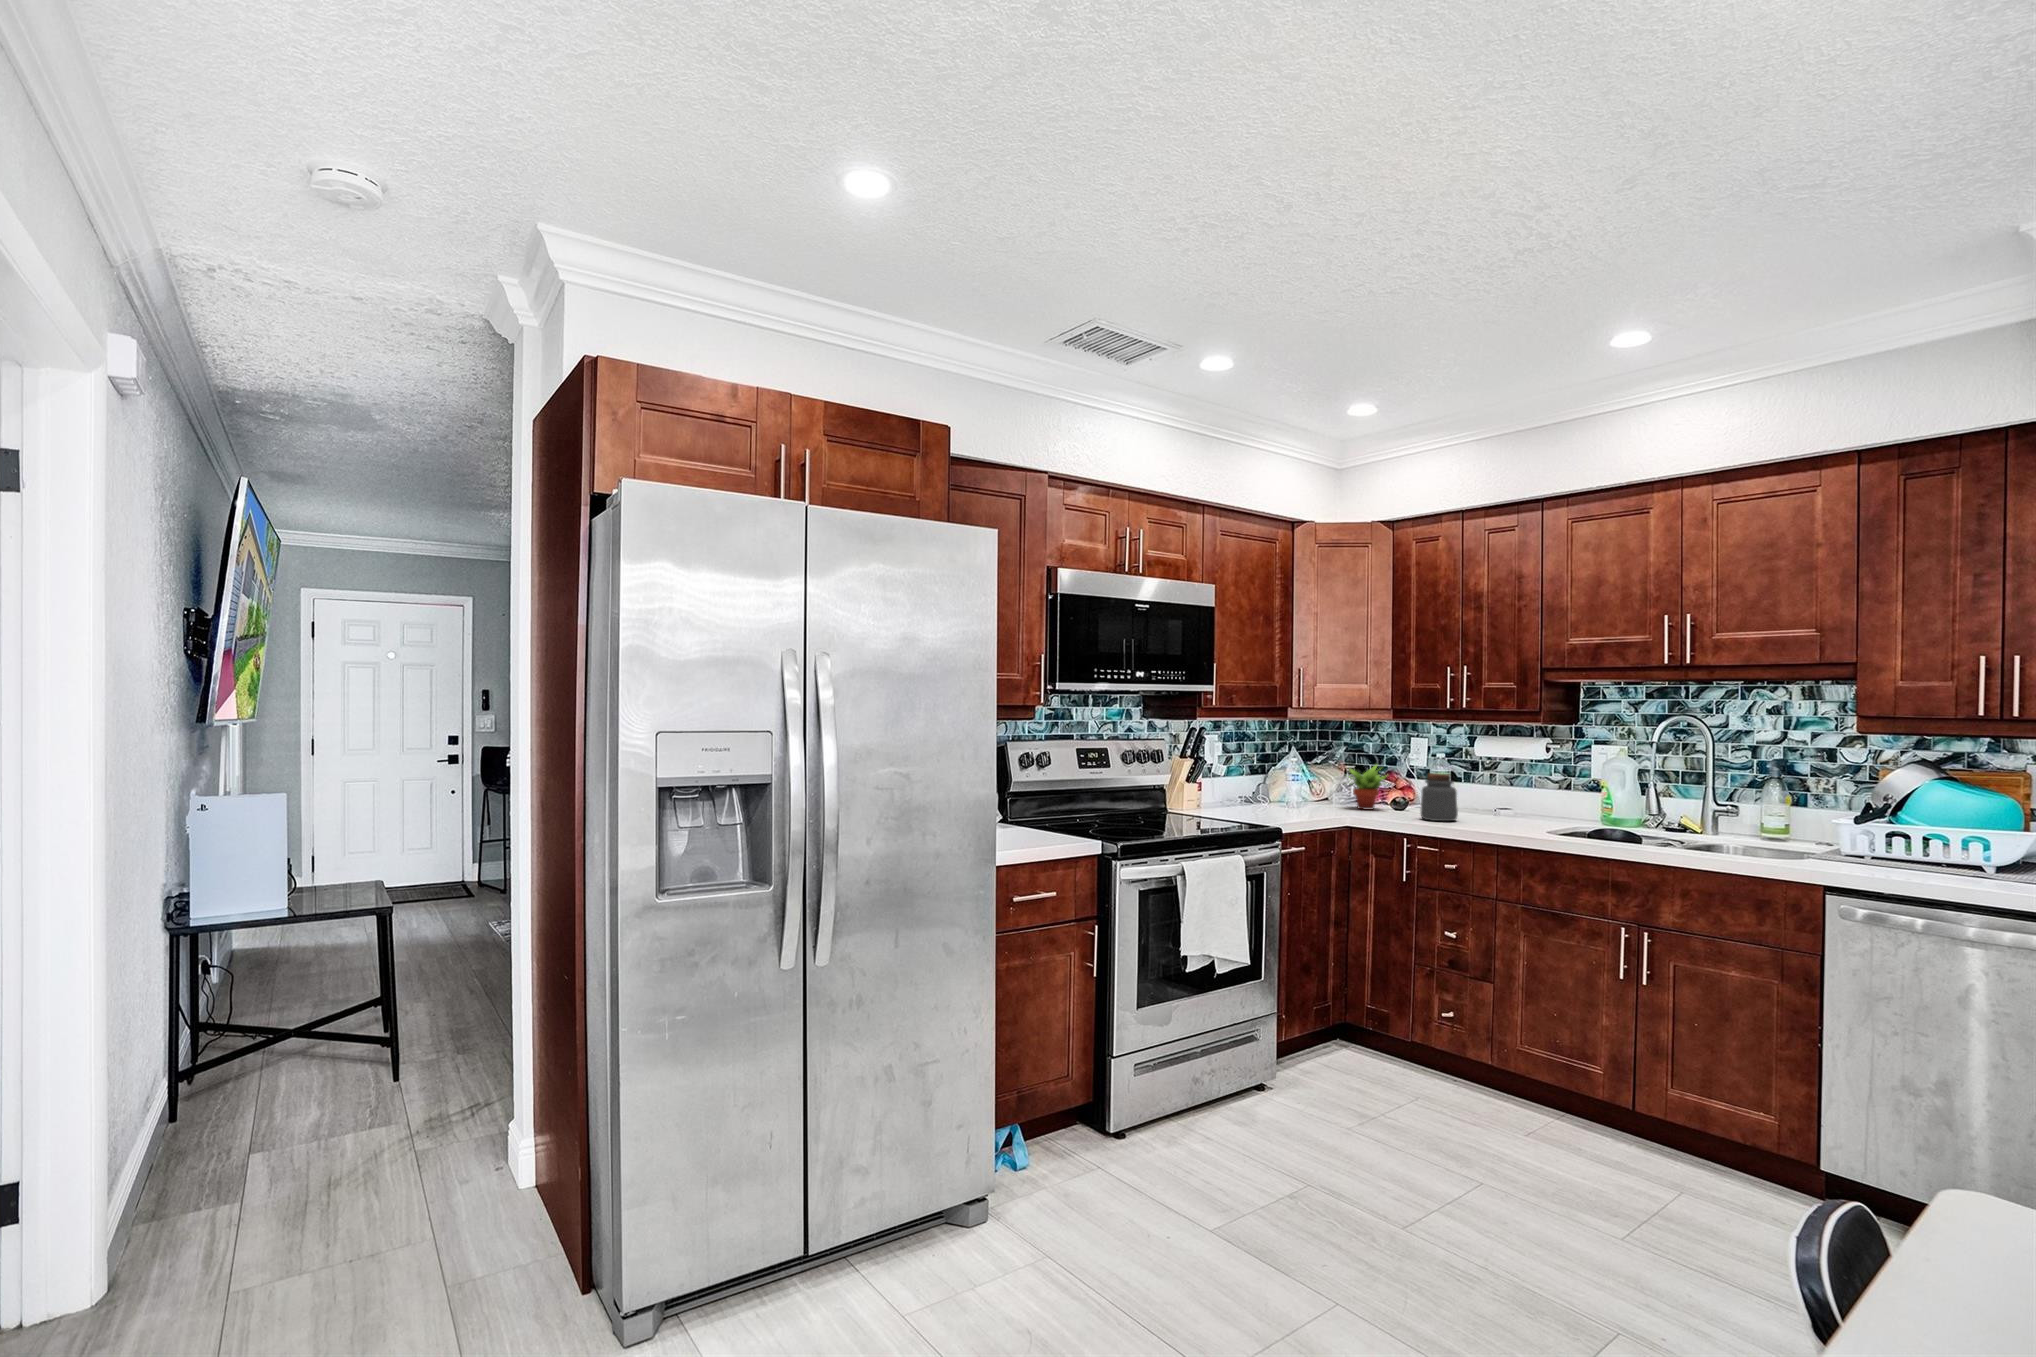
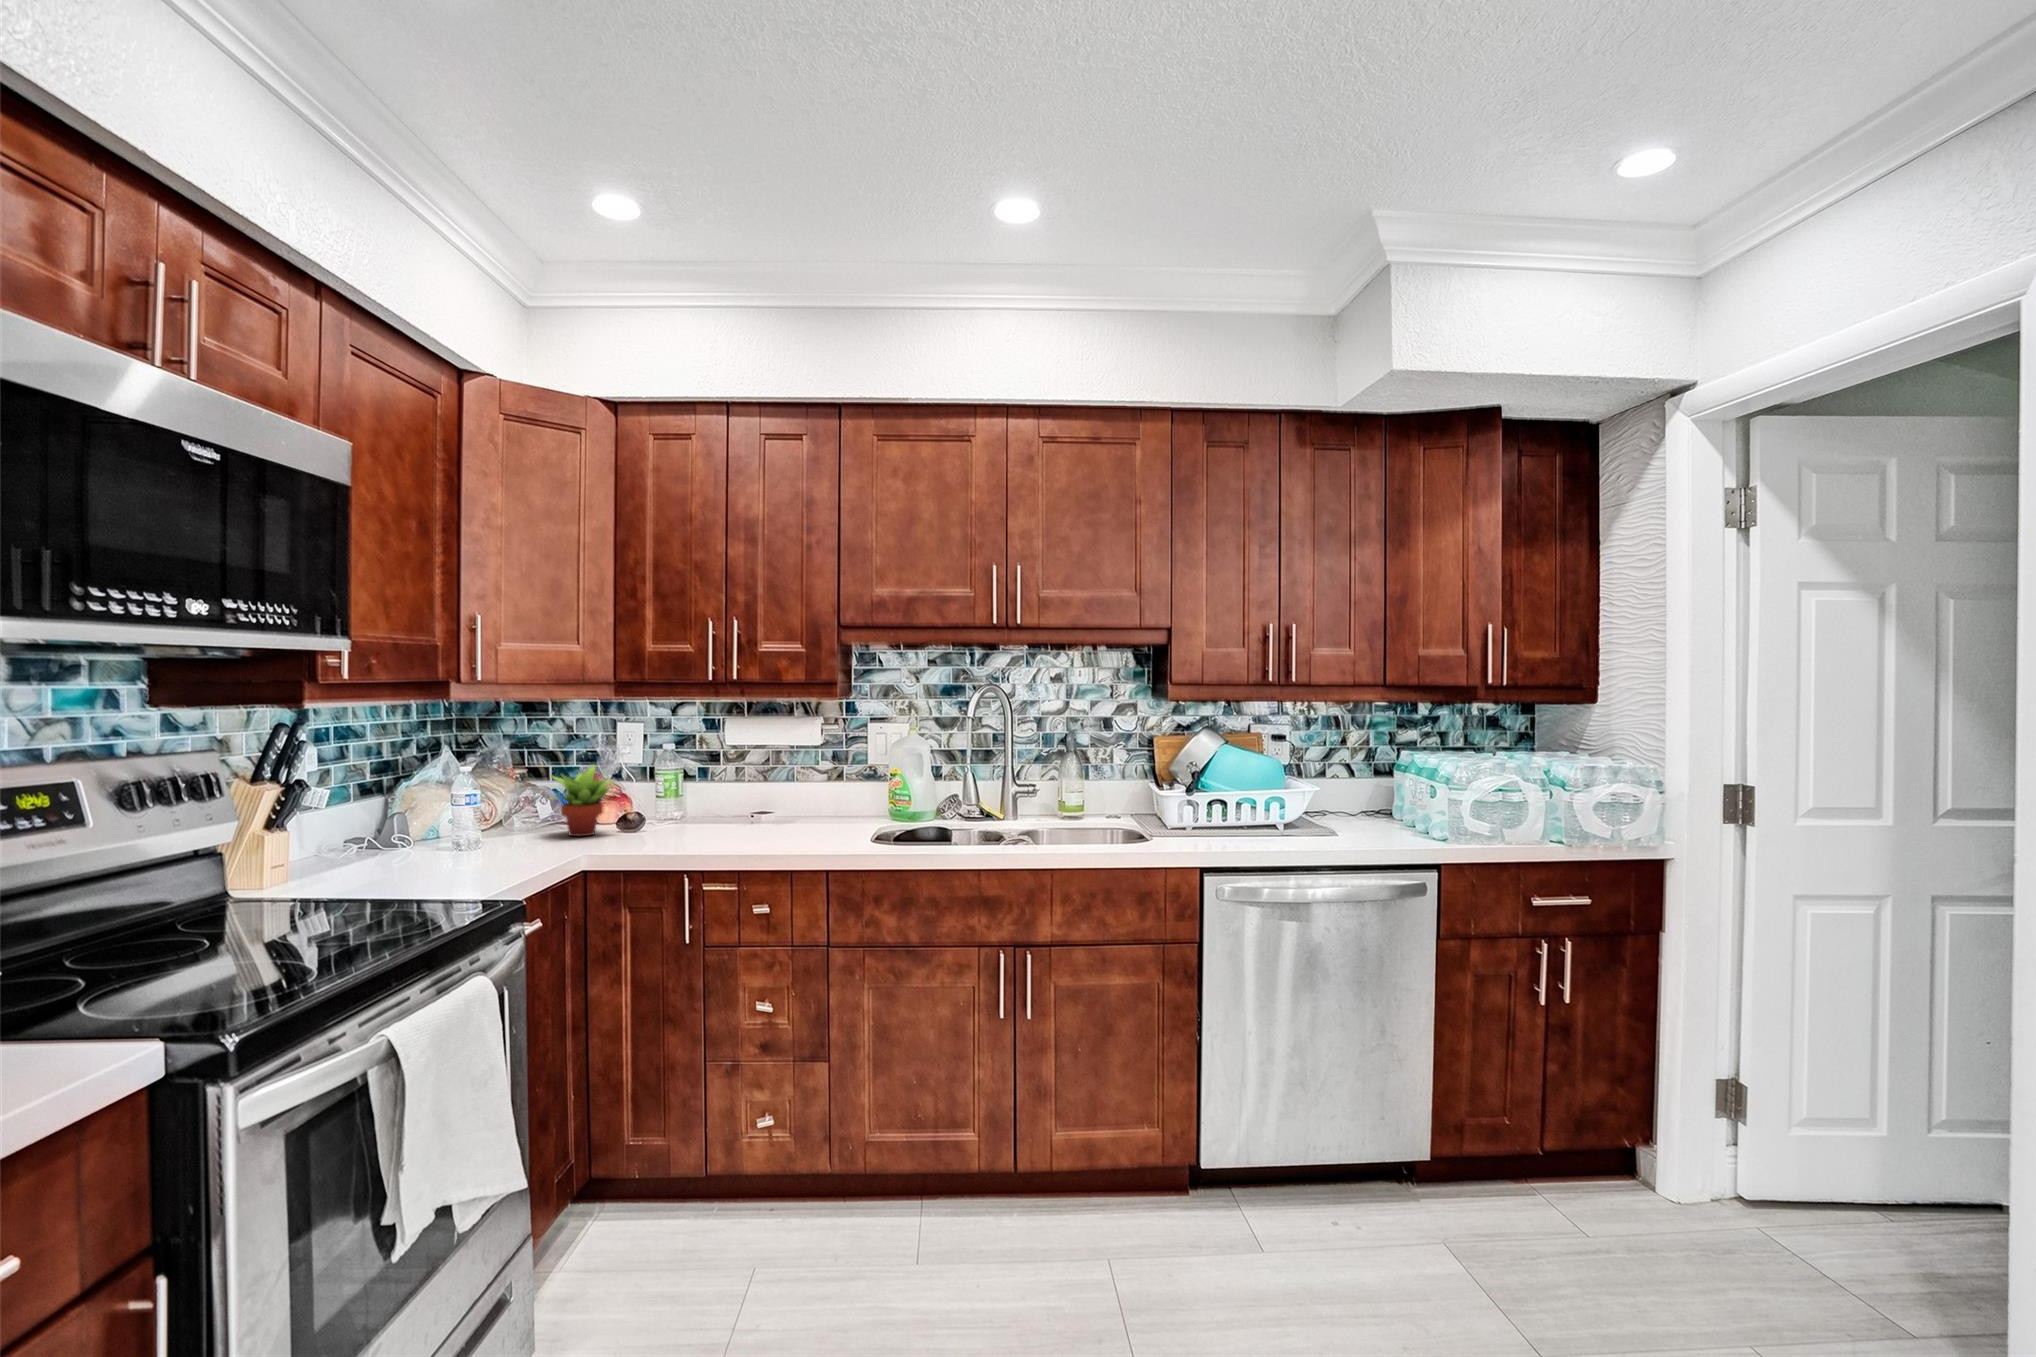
jar: present [1421,773,1458,821] -> none [690,773,743,844]

